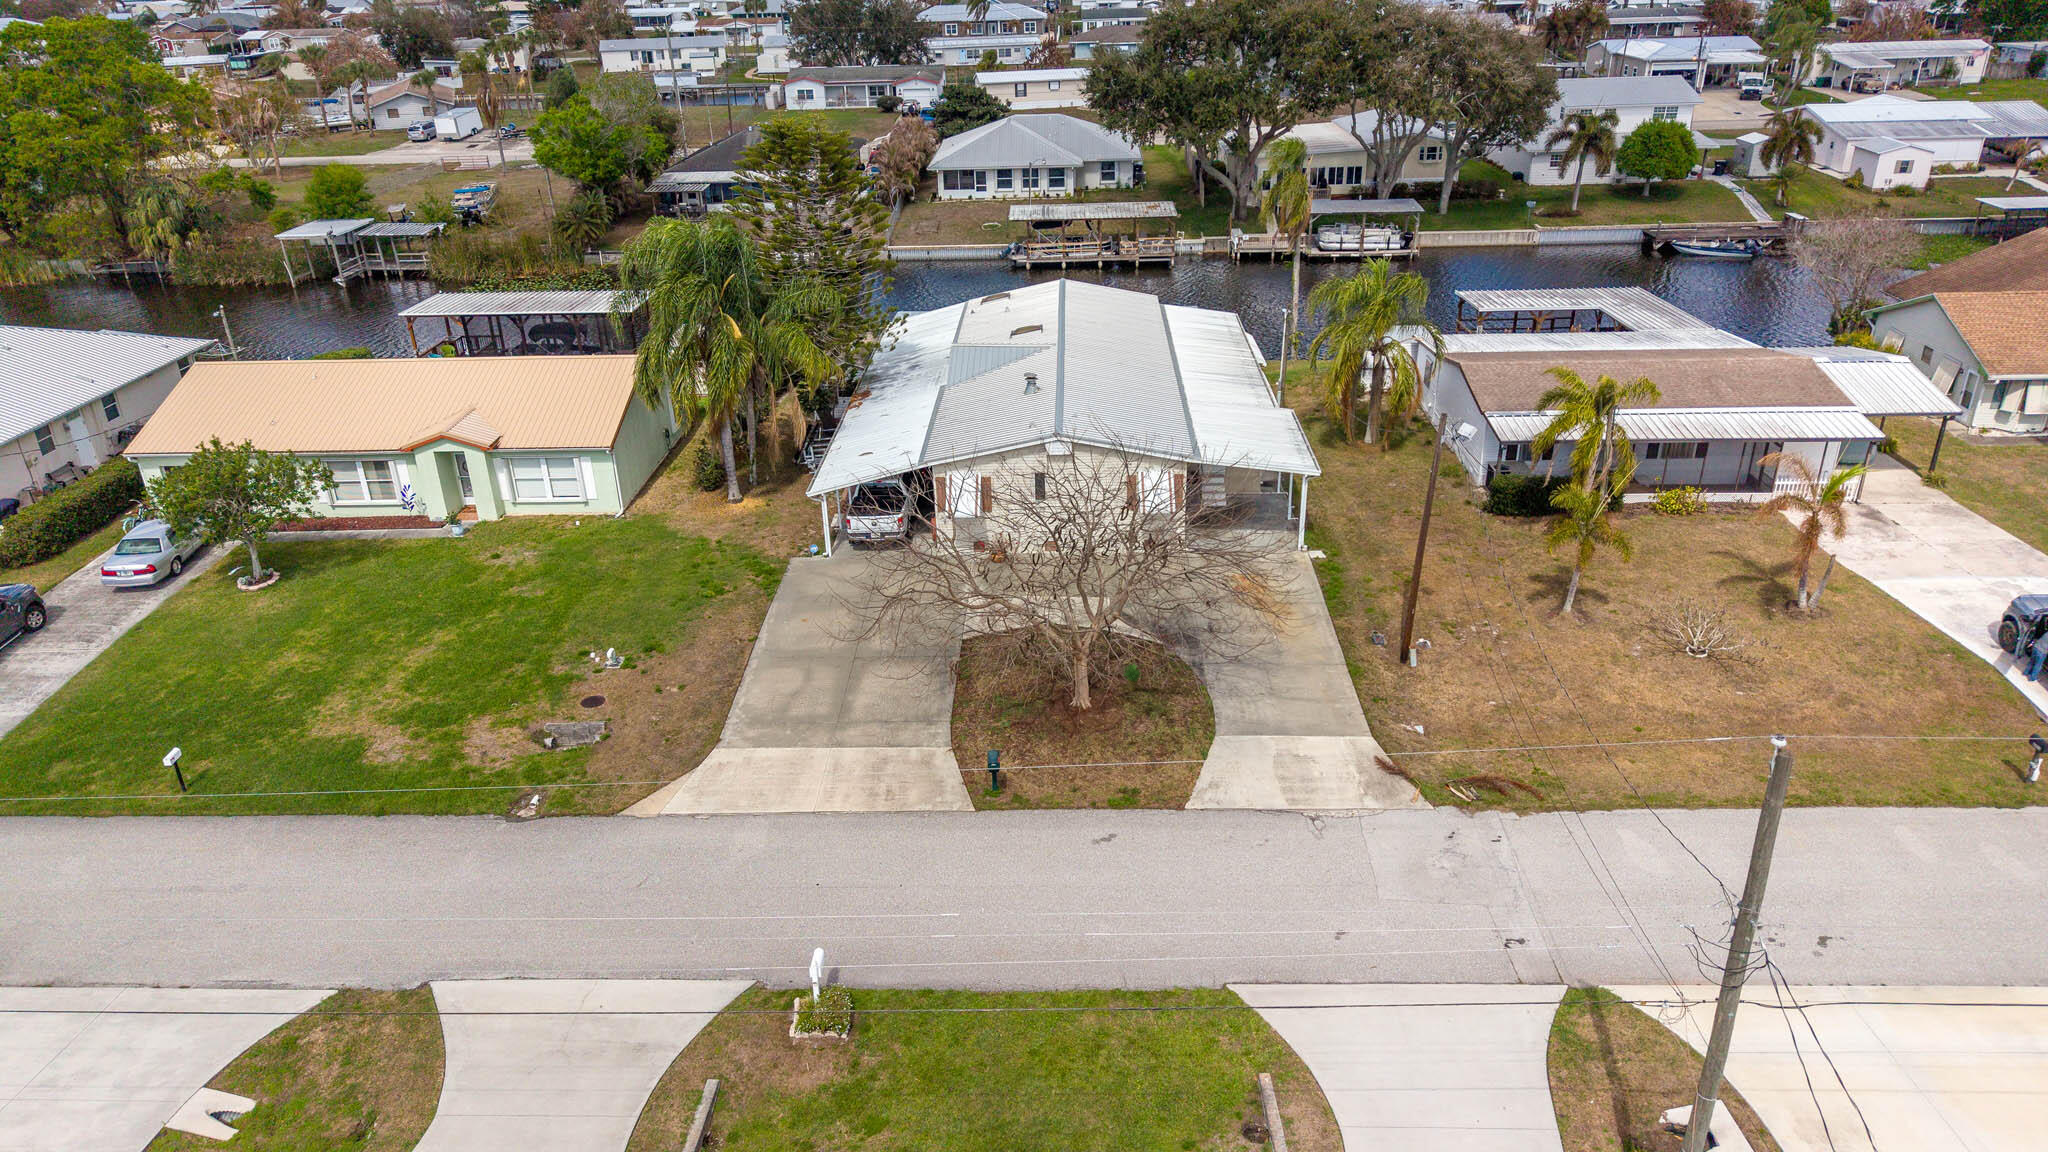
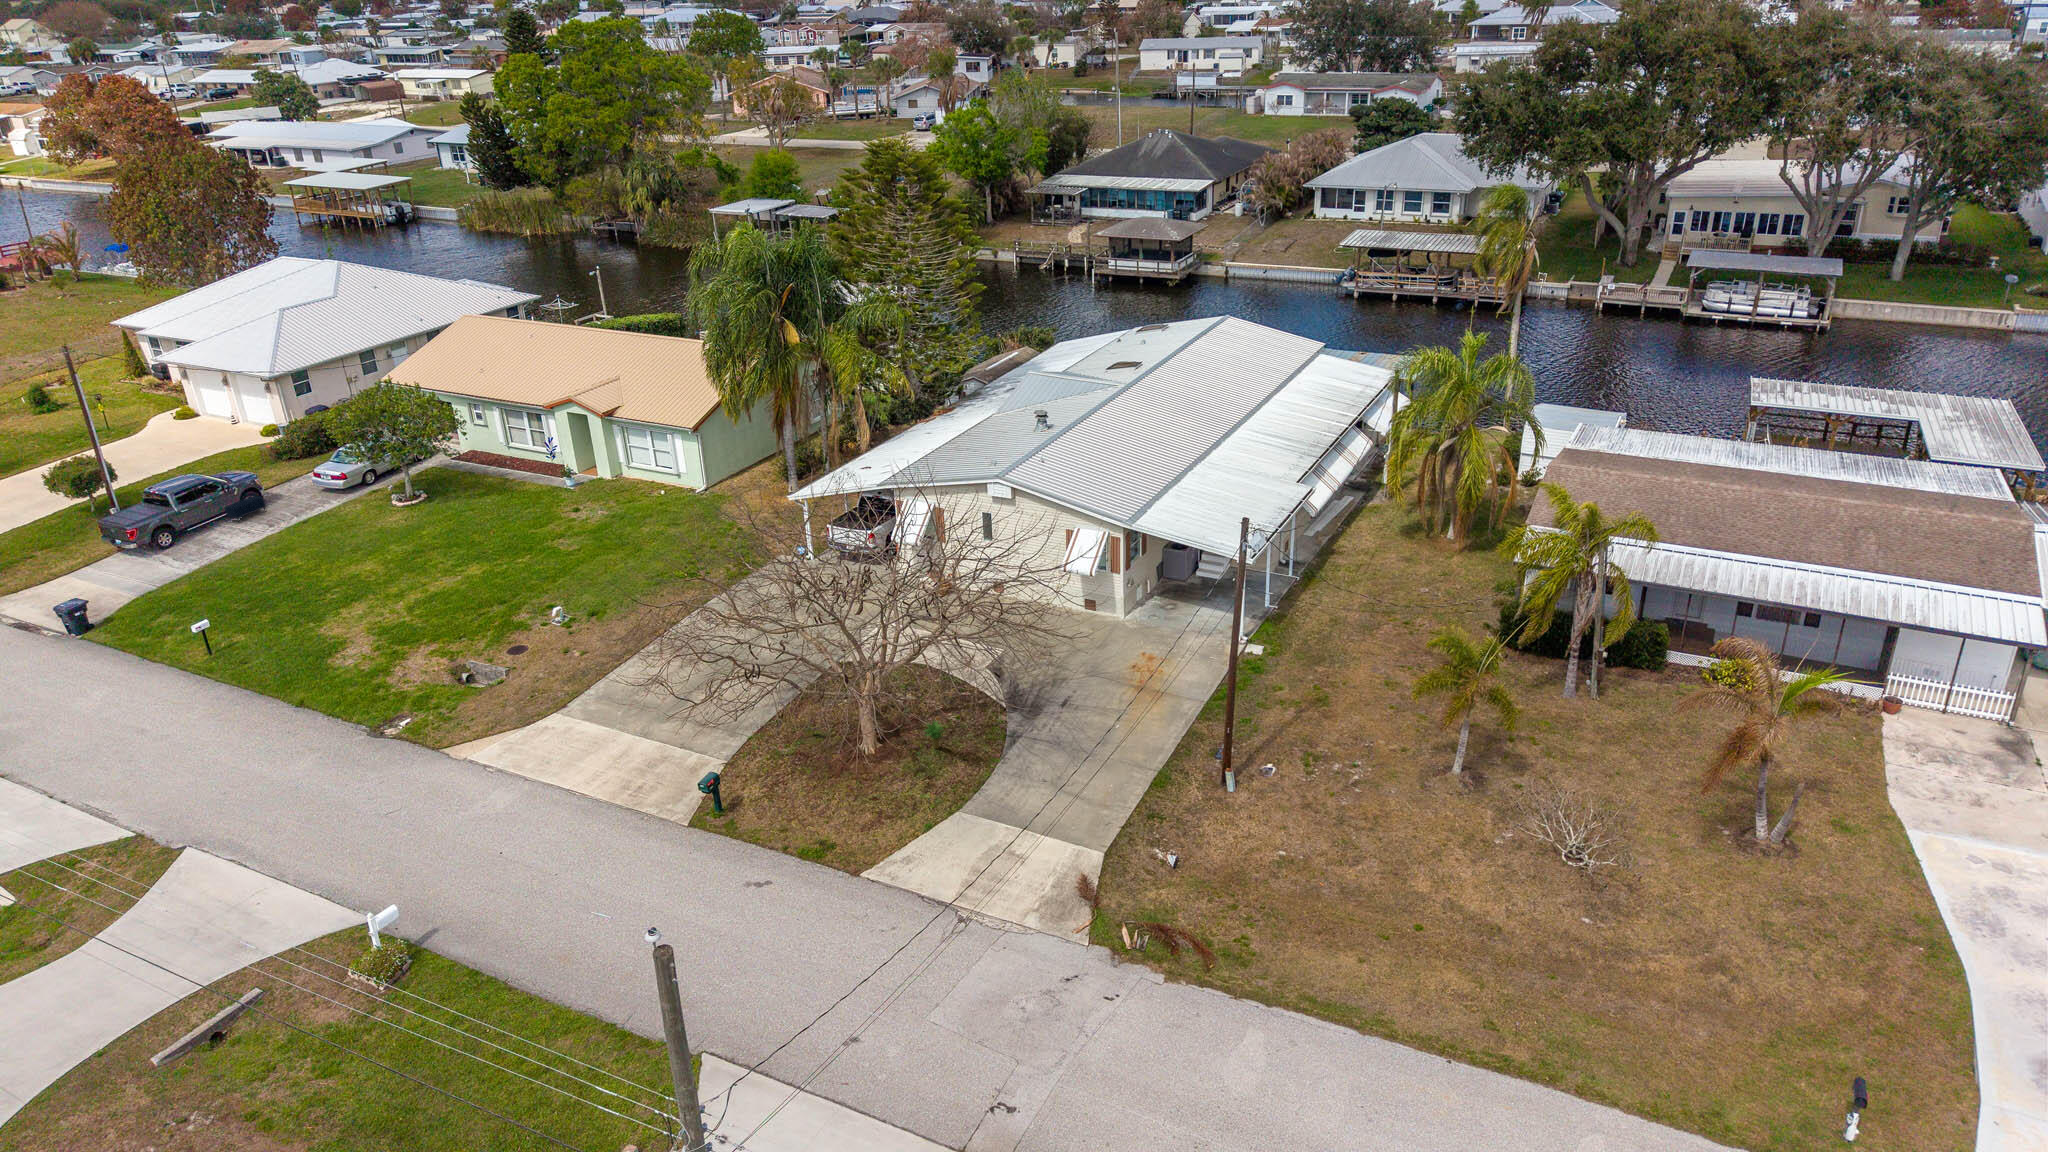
bench: none [10,608,62,646] -> present [224,495,266,522]

